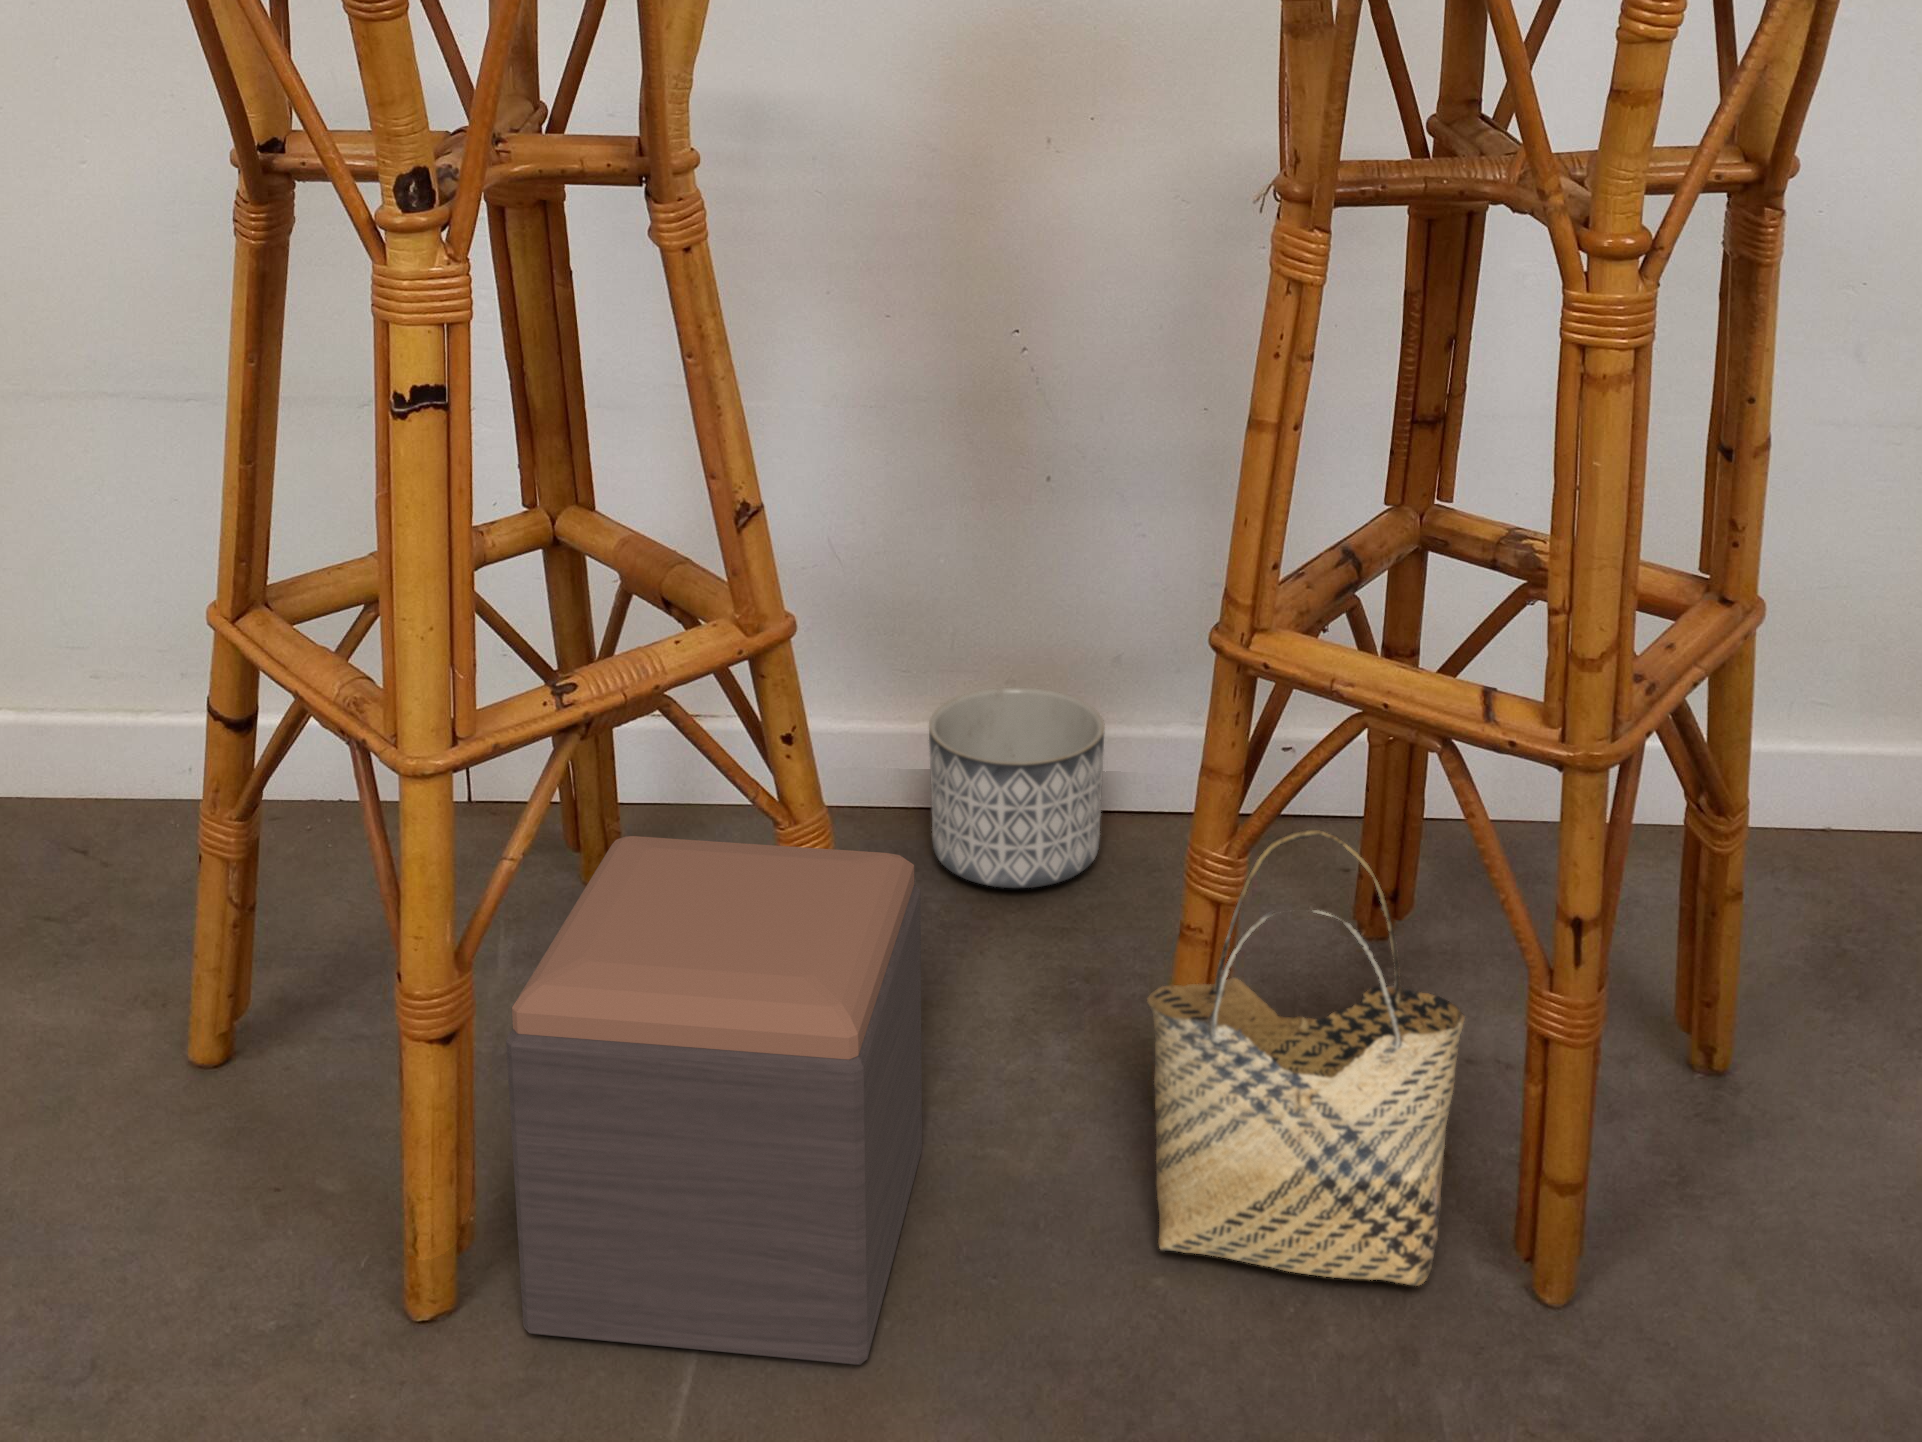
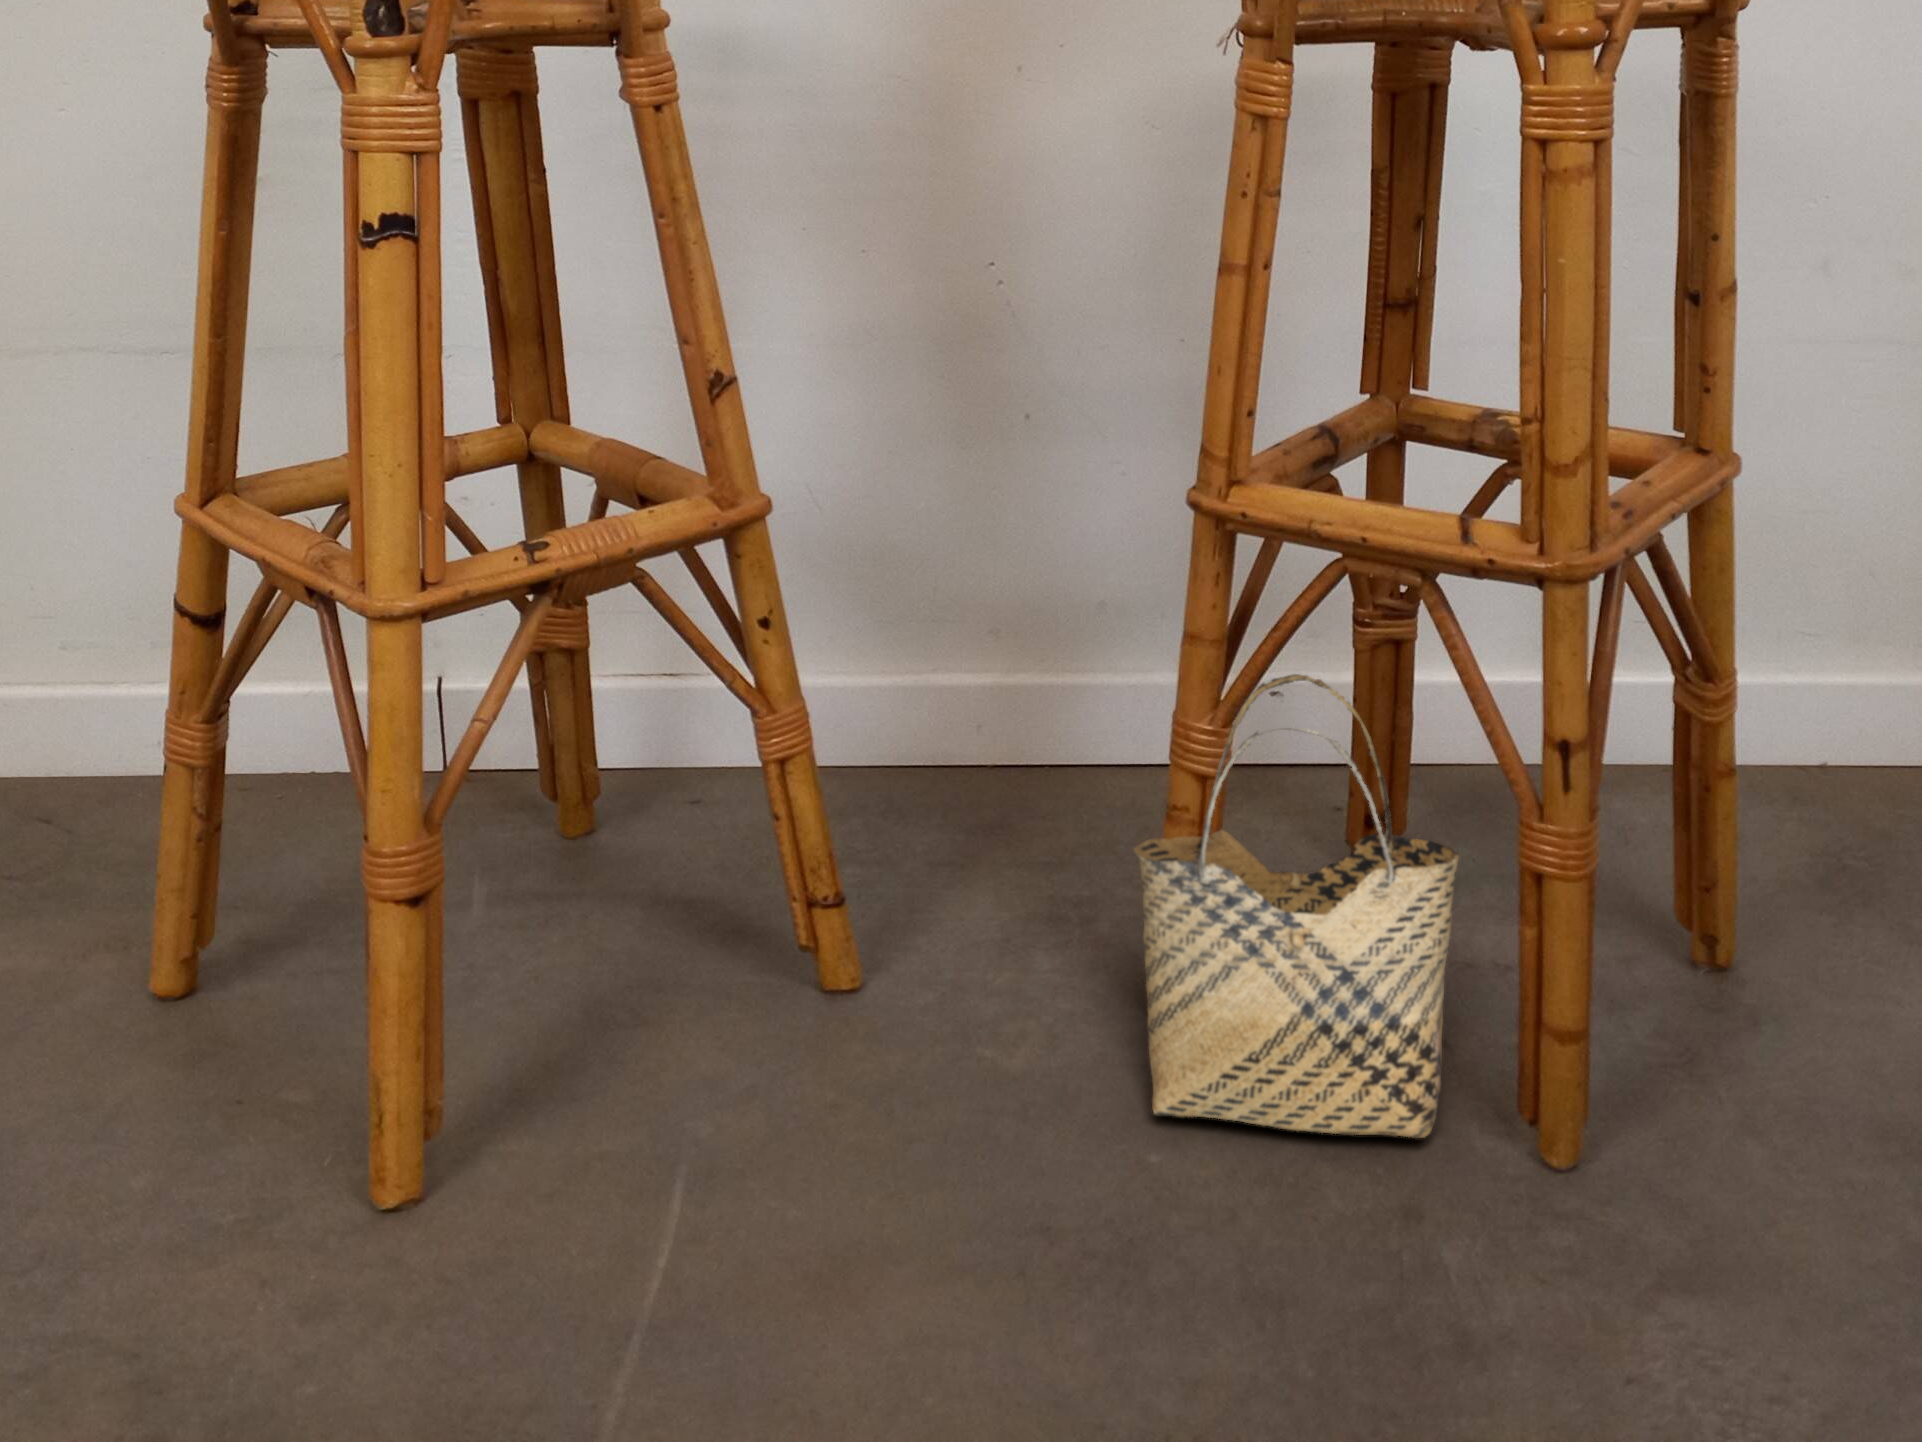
planter: present [929,687,1105,888] -> none [910,629,1088,819]
footstool: present [506,836,922,1365] -> none [473,710,907,1224]

